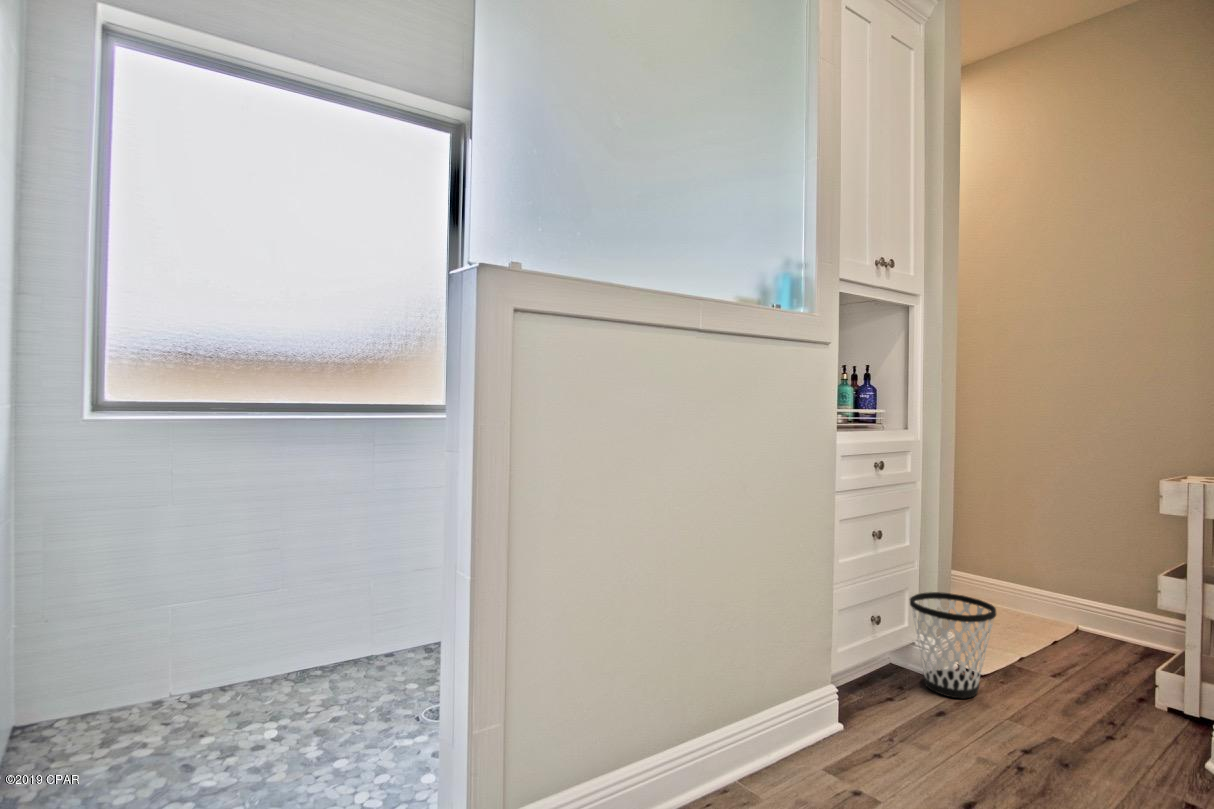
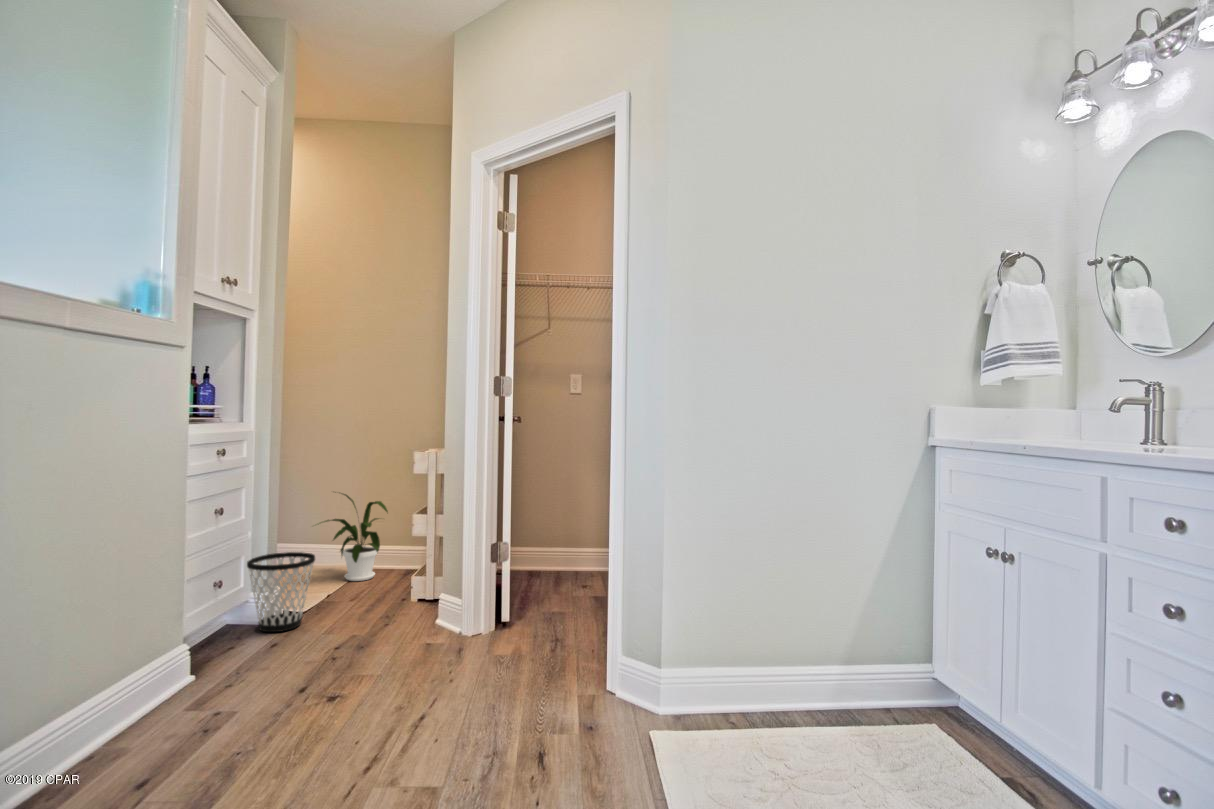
house plant: none [996,518,1116,651] -> present [321,494,388,581]

